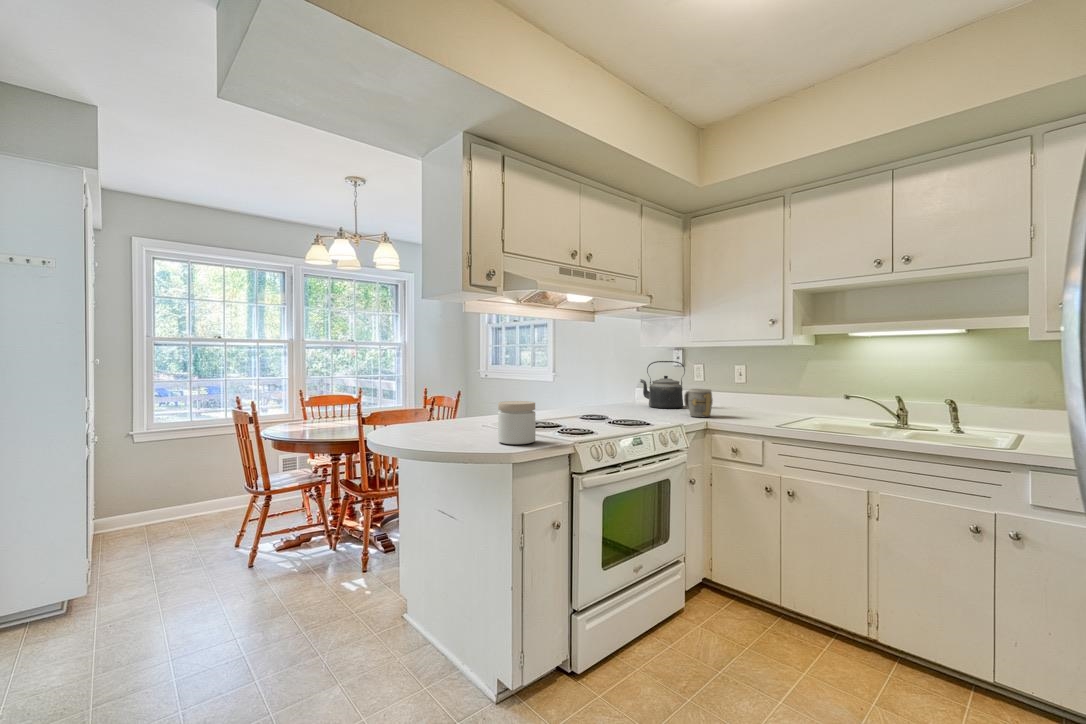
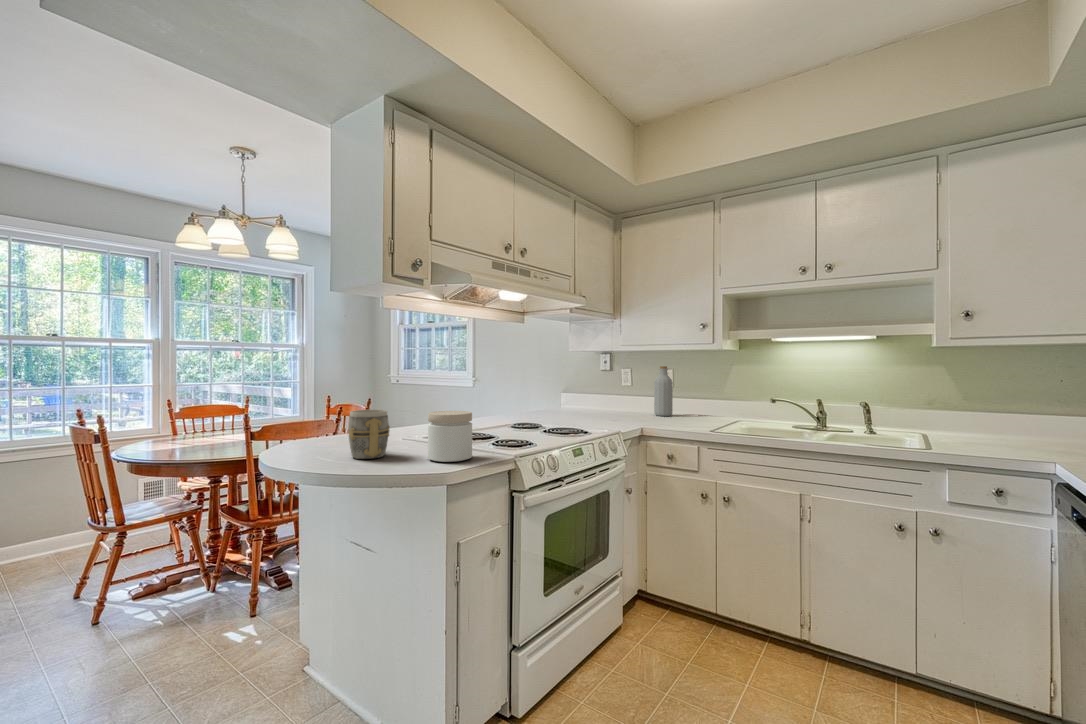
kettle: present [640,361,685,408] -> none [567,365,612,414]
bottle: none [728,362,747,412] -> present [654,366,673,416]
mug: present [684,389,713,417] -> present [348,410,390,459]

